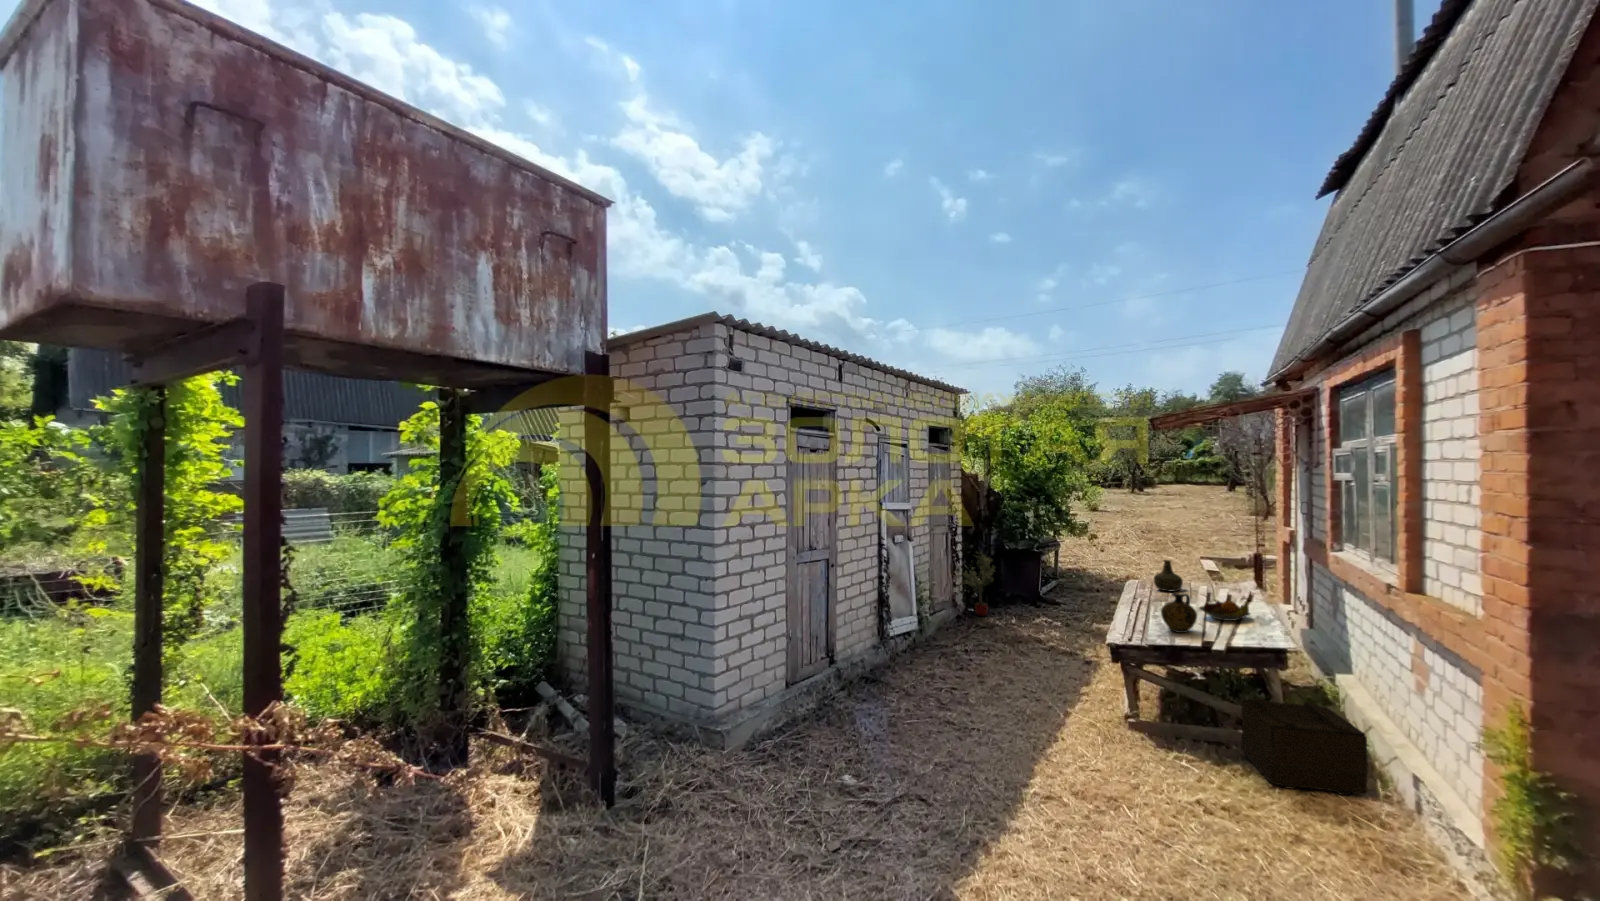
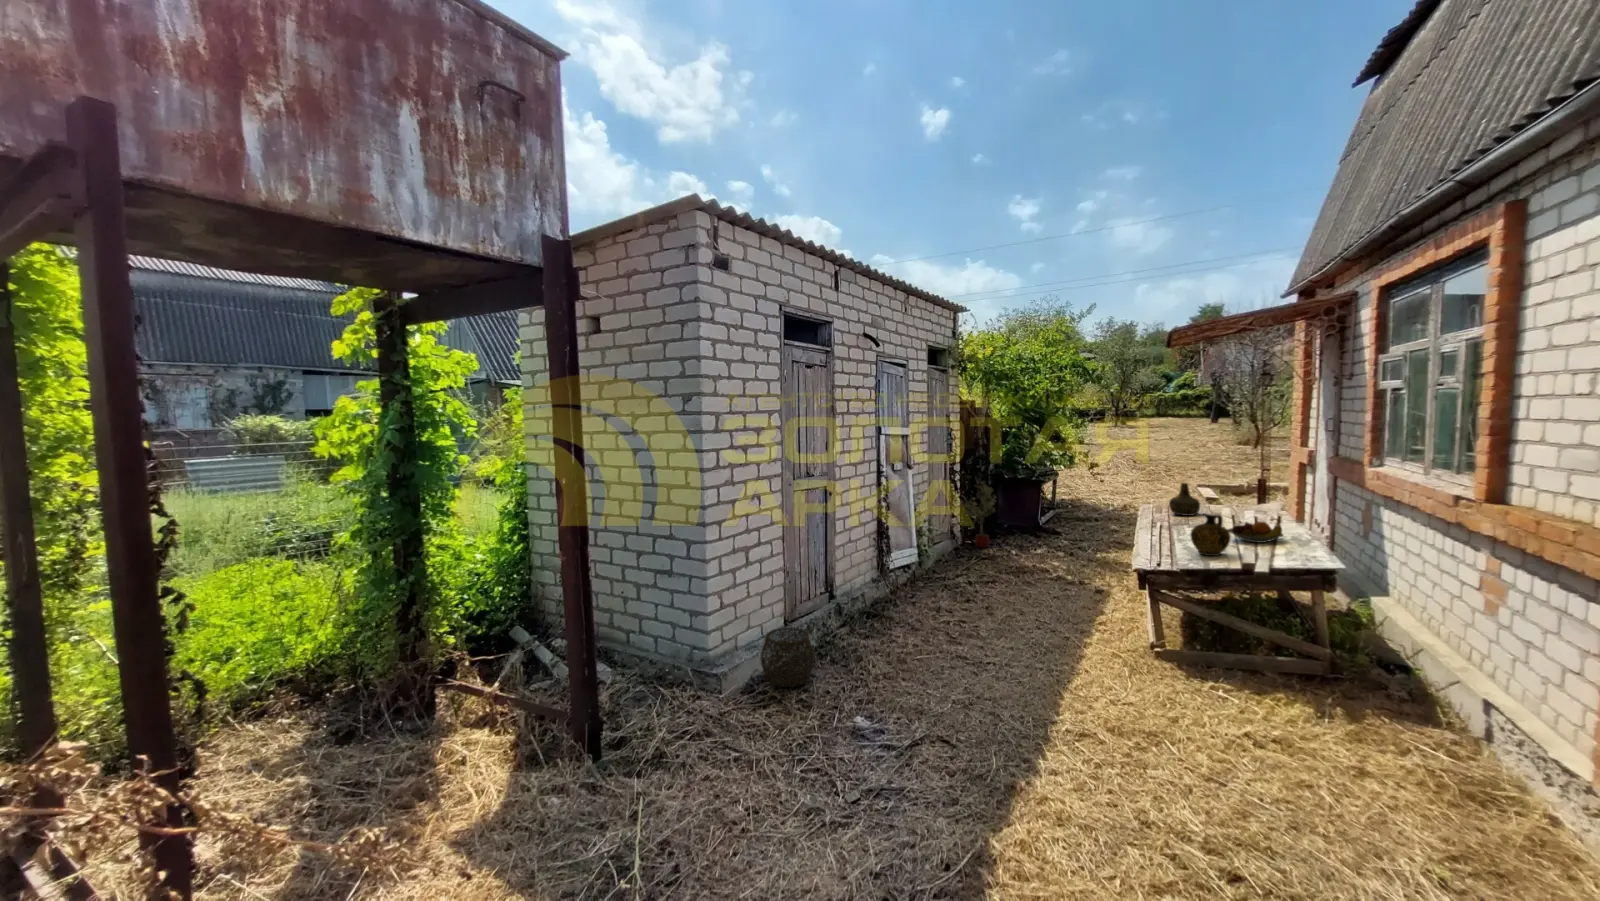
woven basket: none [760,690,810,746] -> present [761,627,814,687]
wooden crate: present [1241,698,1368,795] -> none [1280,622,1426,722]

